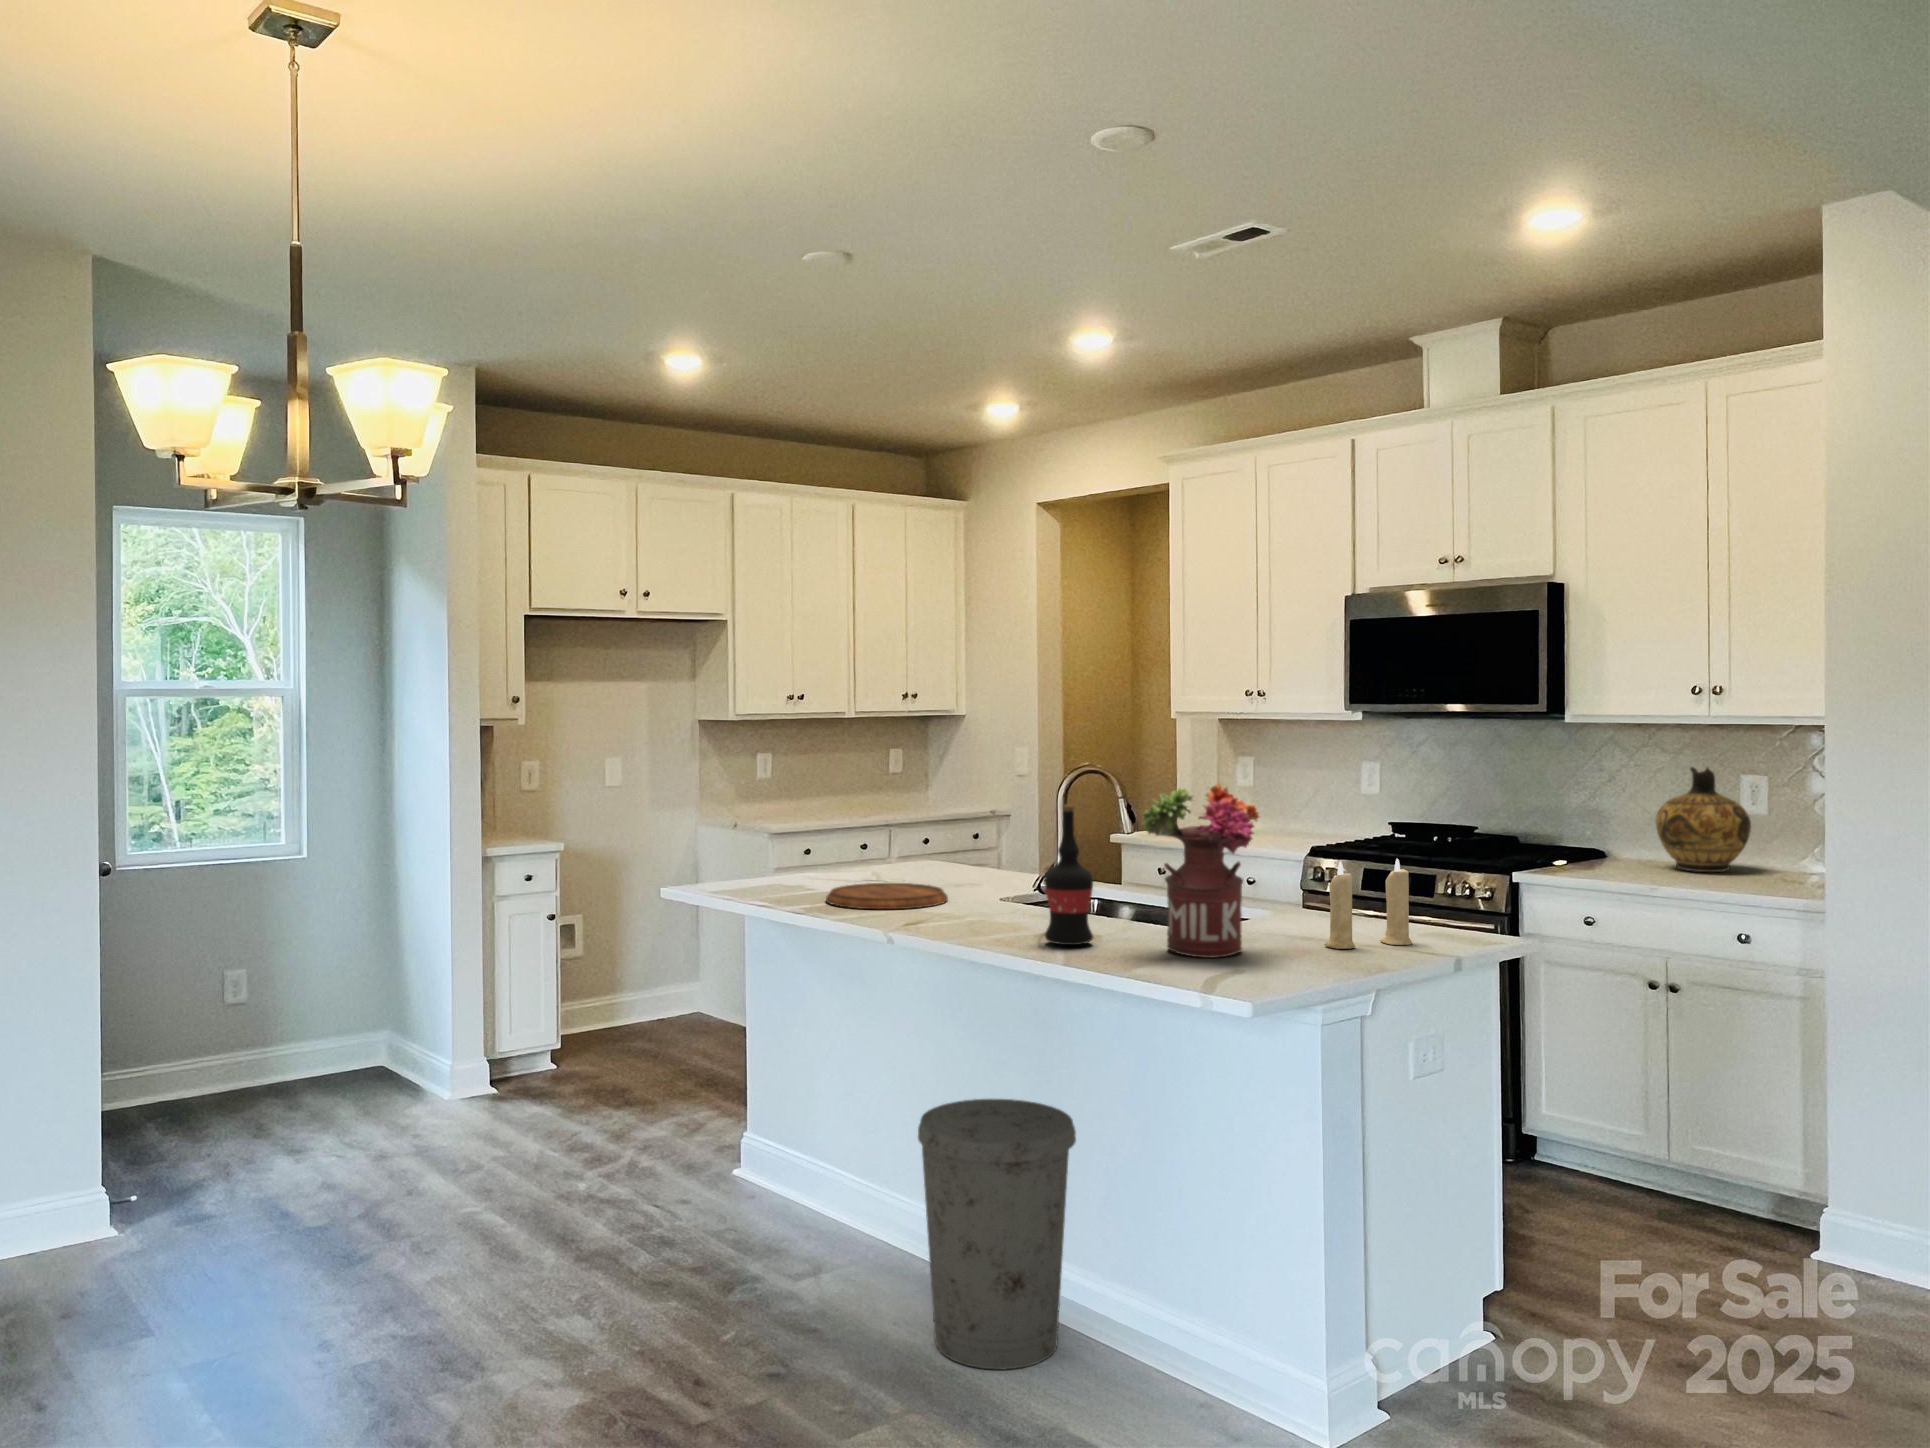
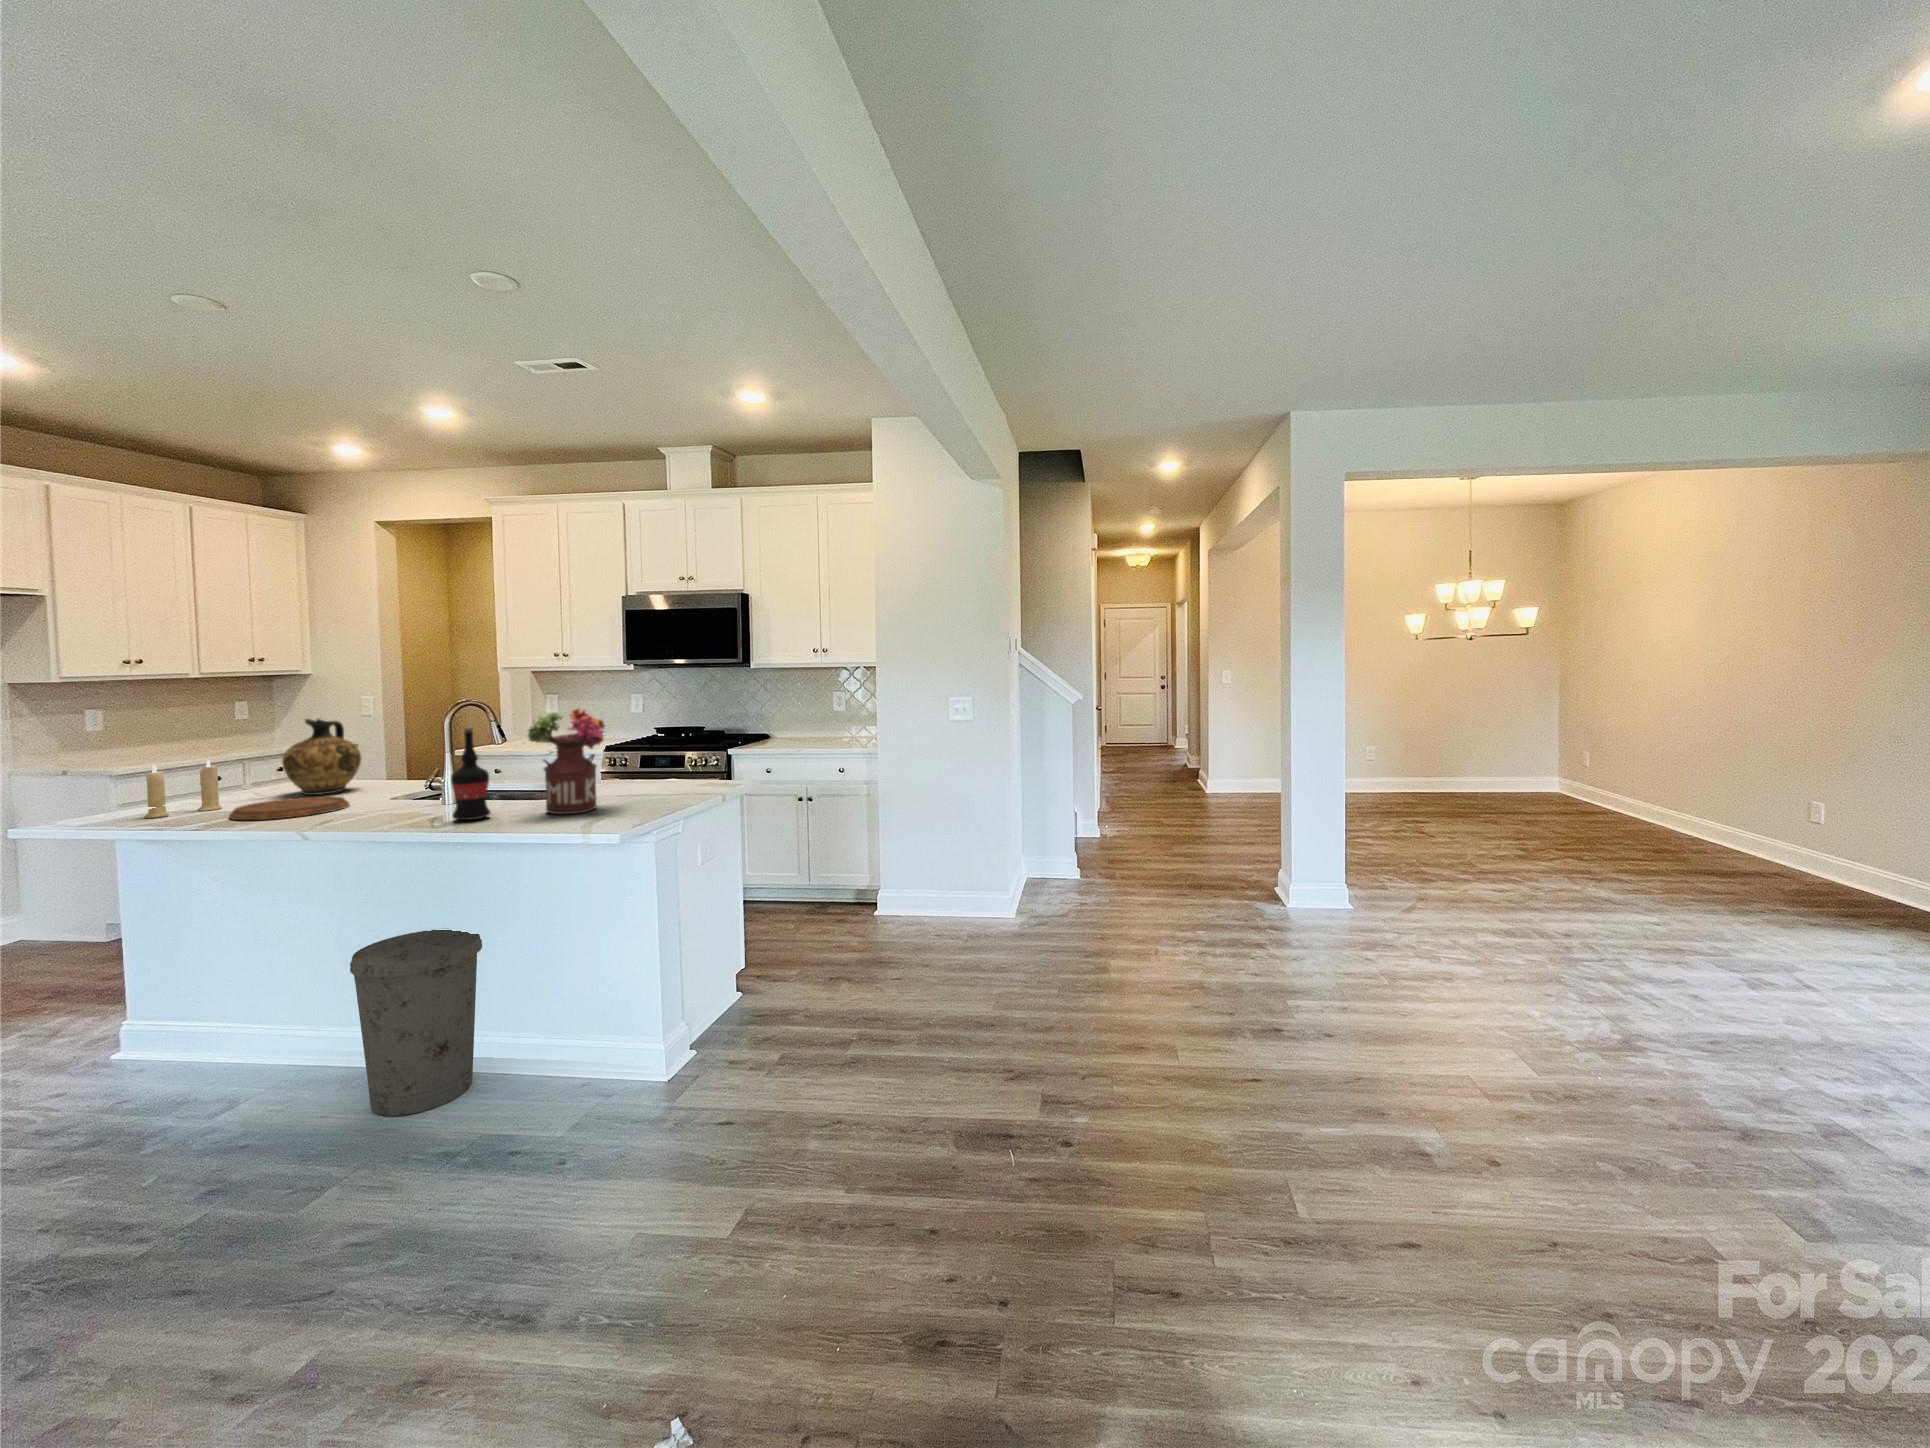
ceramic jug: present [1656,767,1751,872] -> present [282,719,361,795]
candle: present [1325,859,1413,949] -> present [145,759,222,818]

